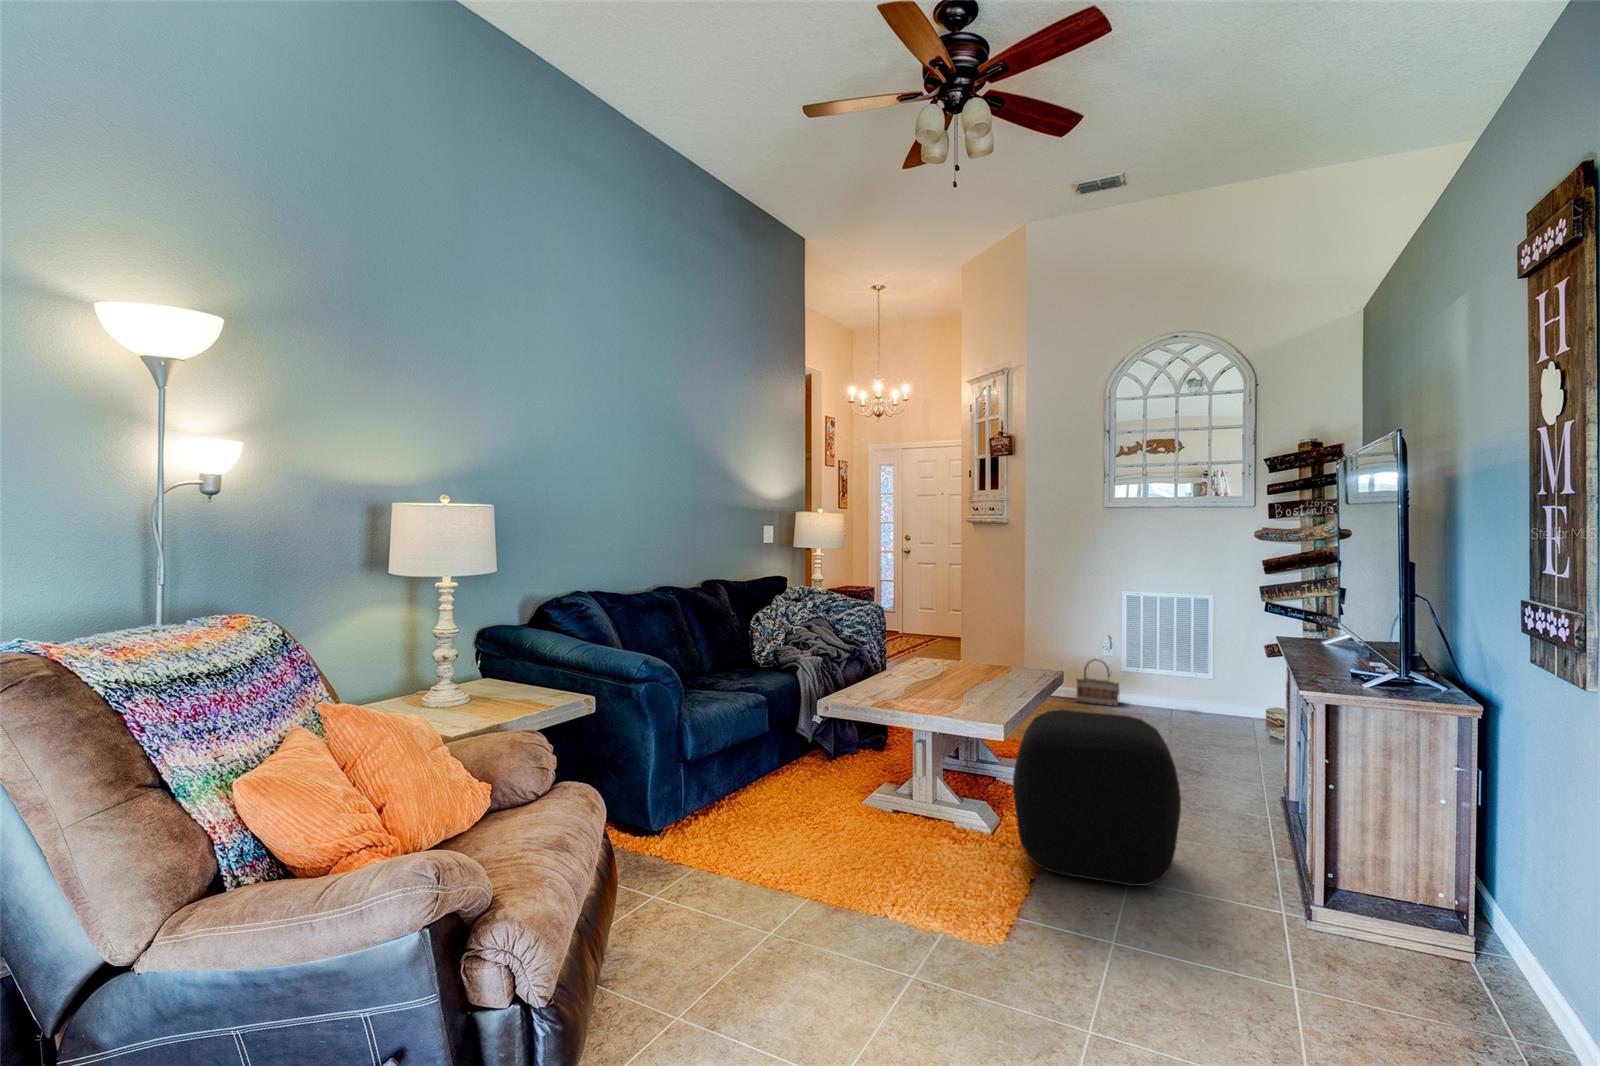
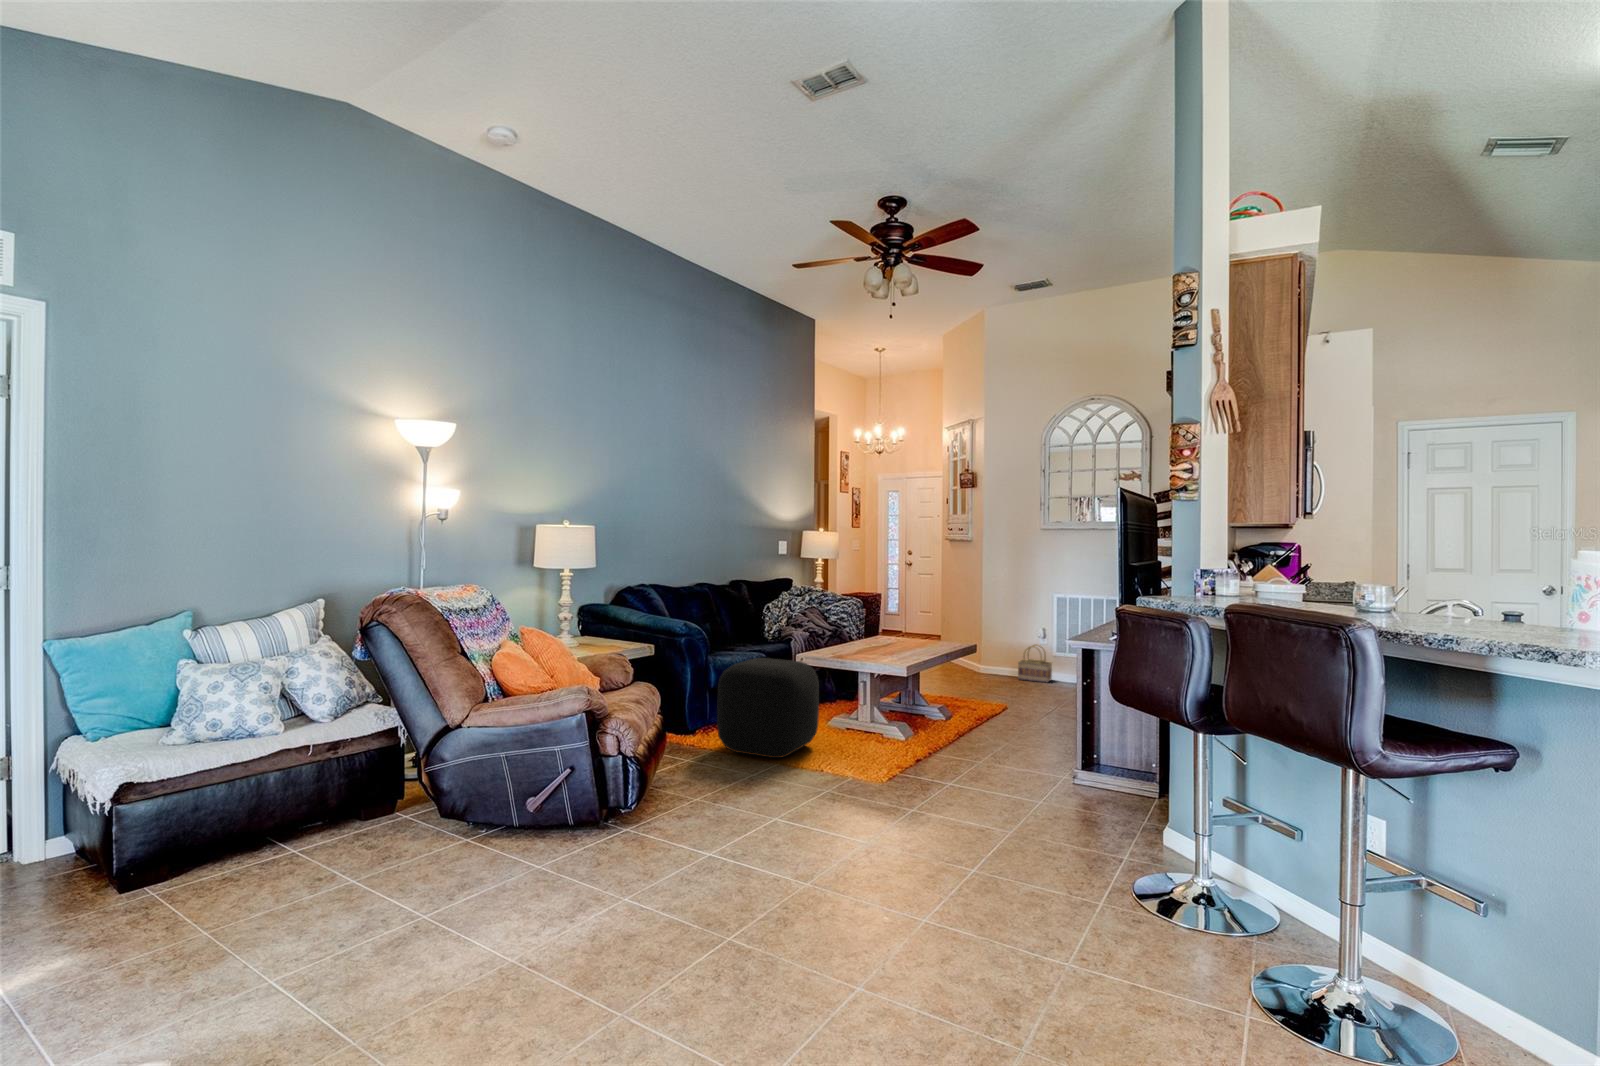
ottoman: present [1013,710,1181,886] -> present [717,658,819,758]

